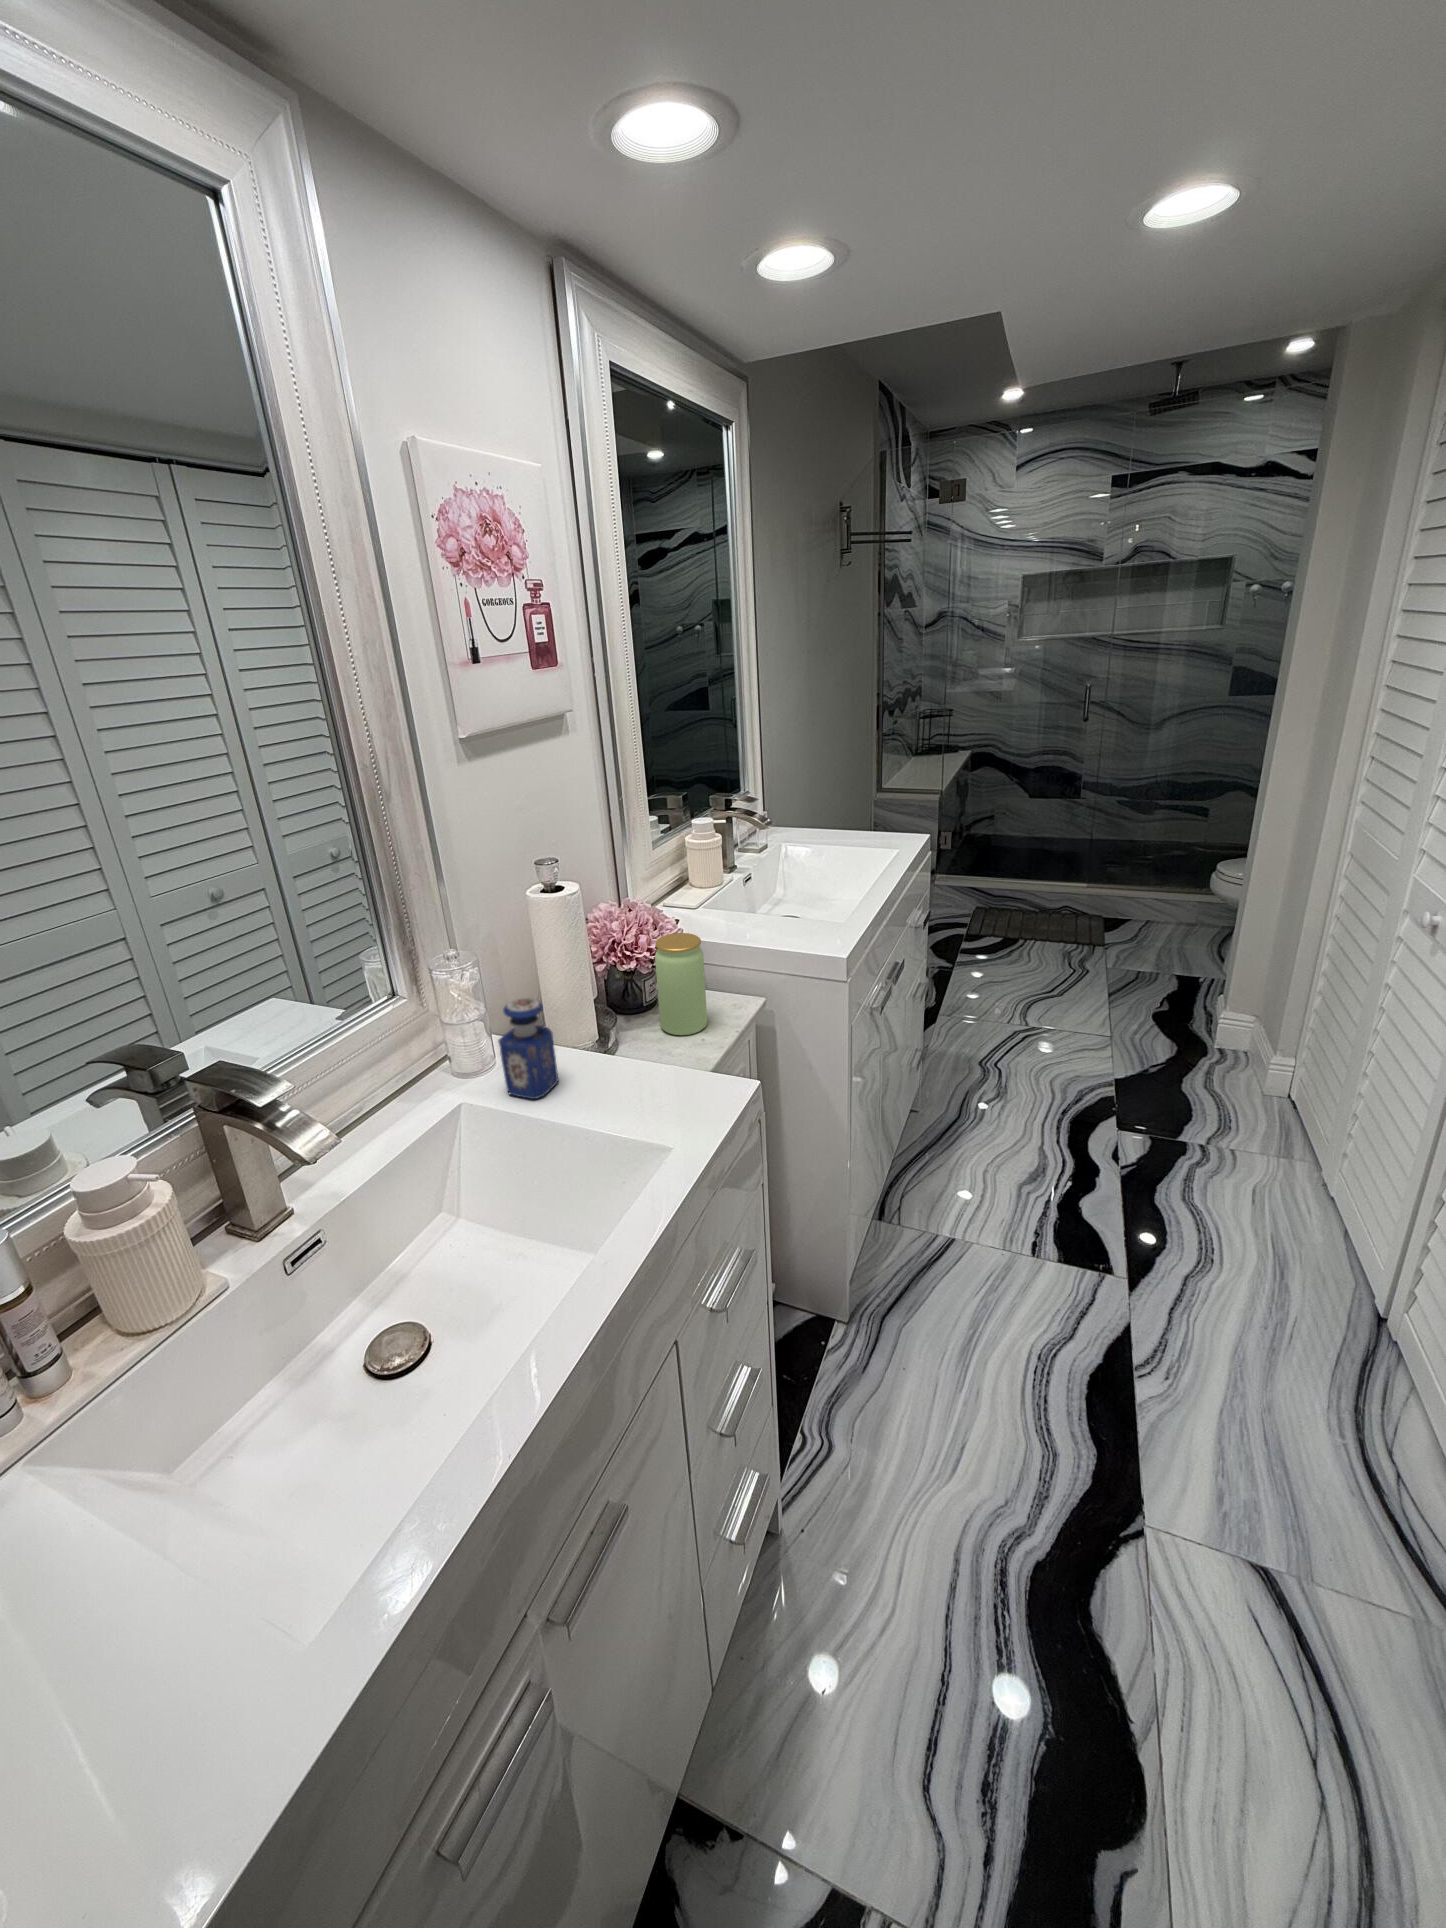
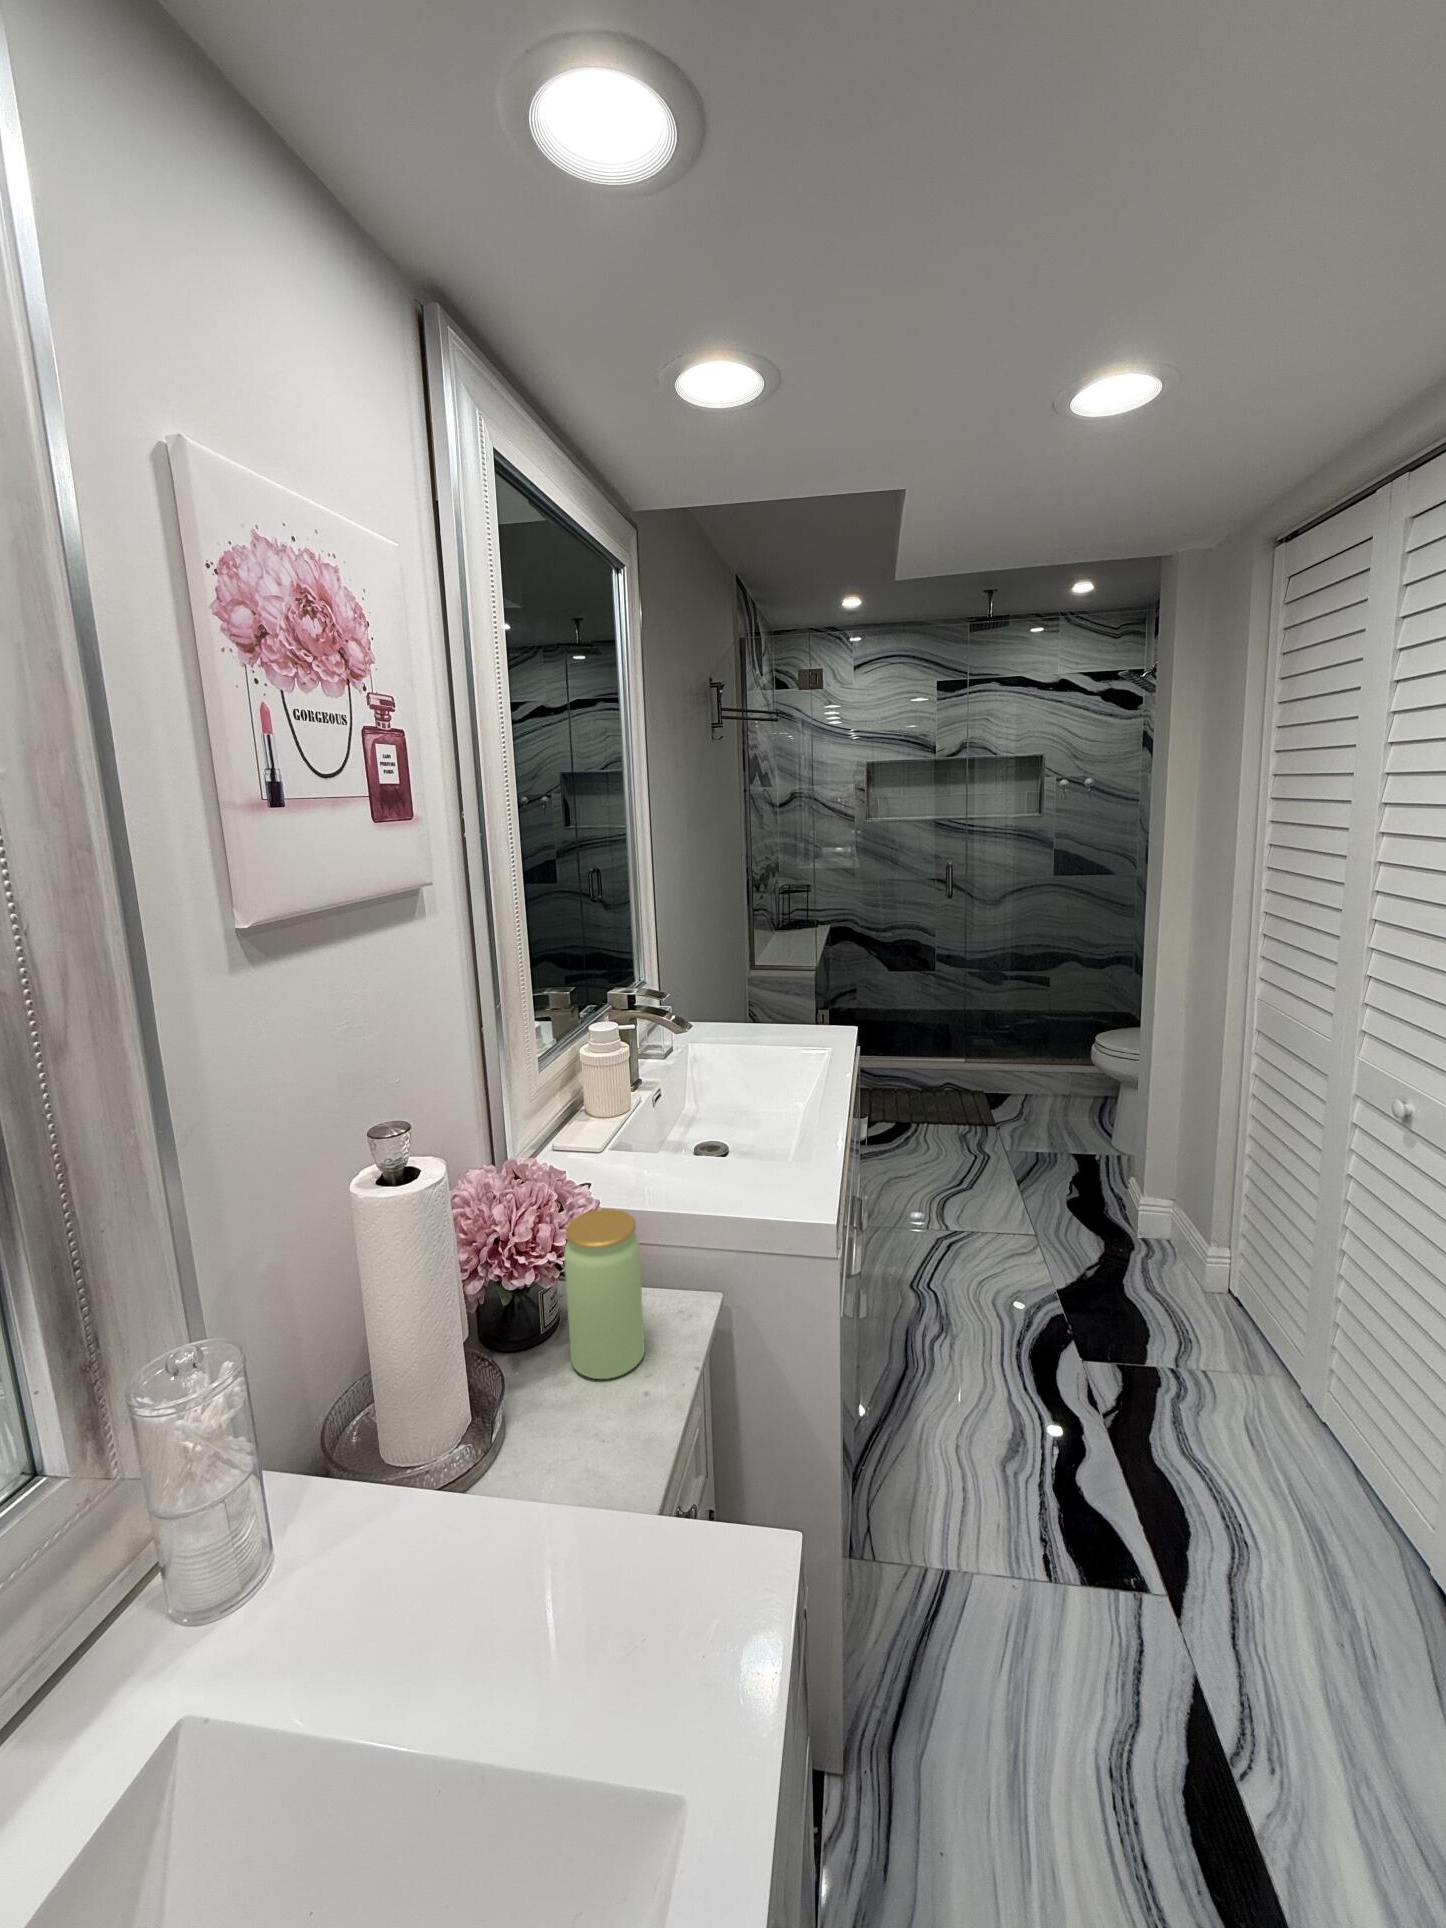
perfume bottle: present [498,998,558,1099] -> none [292,1403,414,1622]

